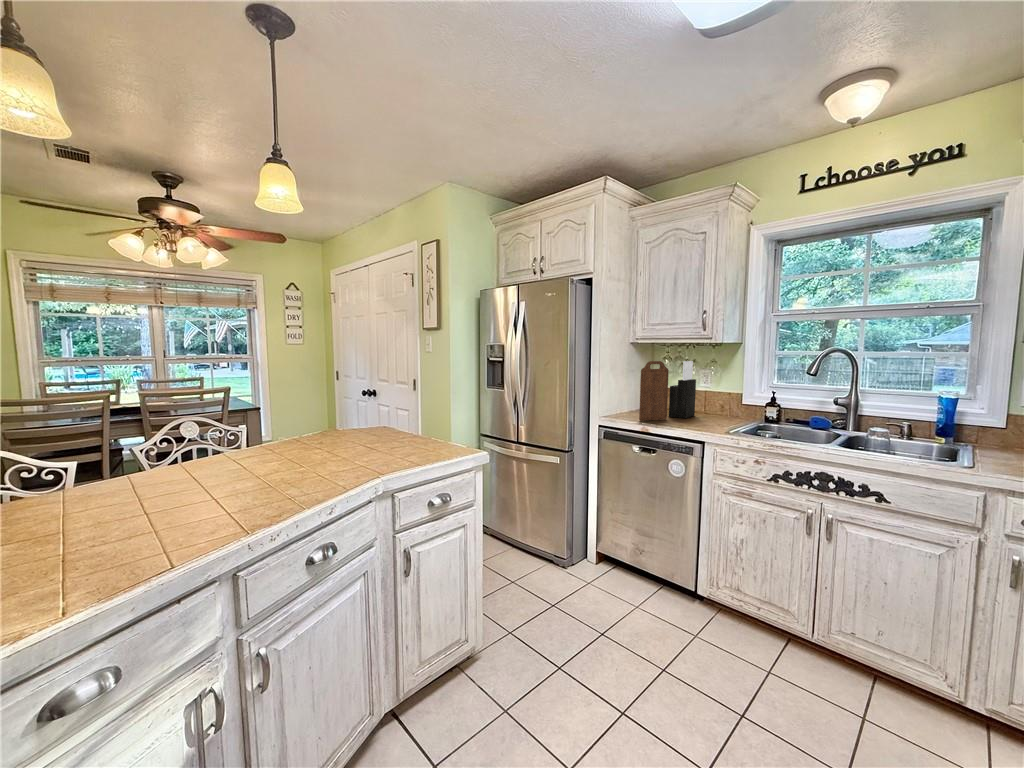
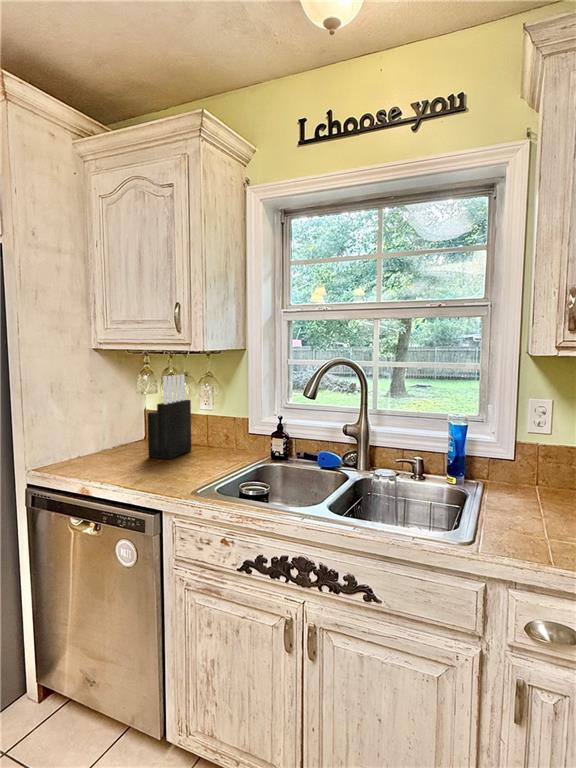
cutting board: present [639,361,669,421] -> none [81,379,137,474]

